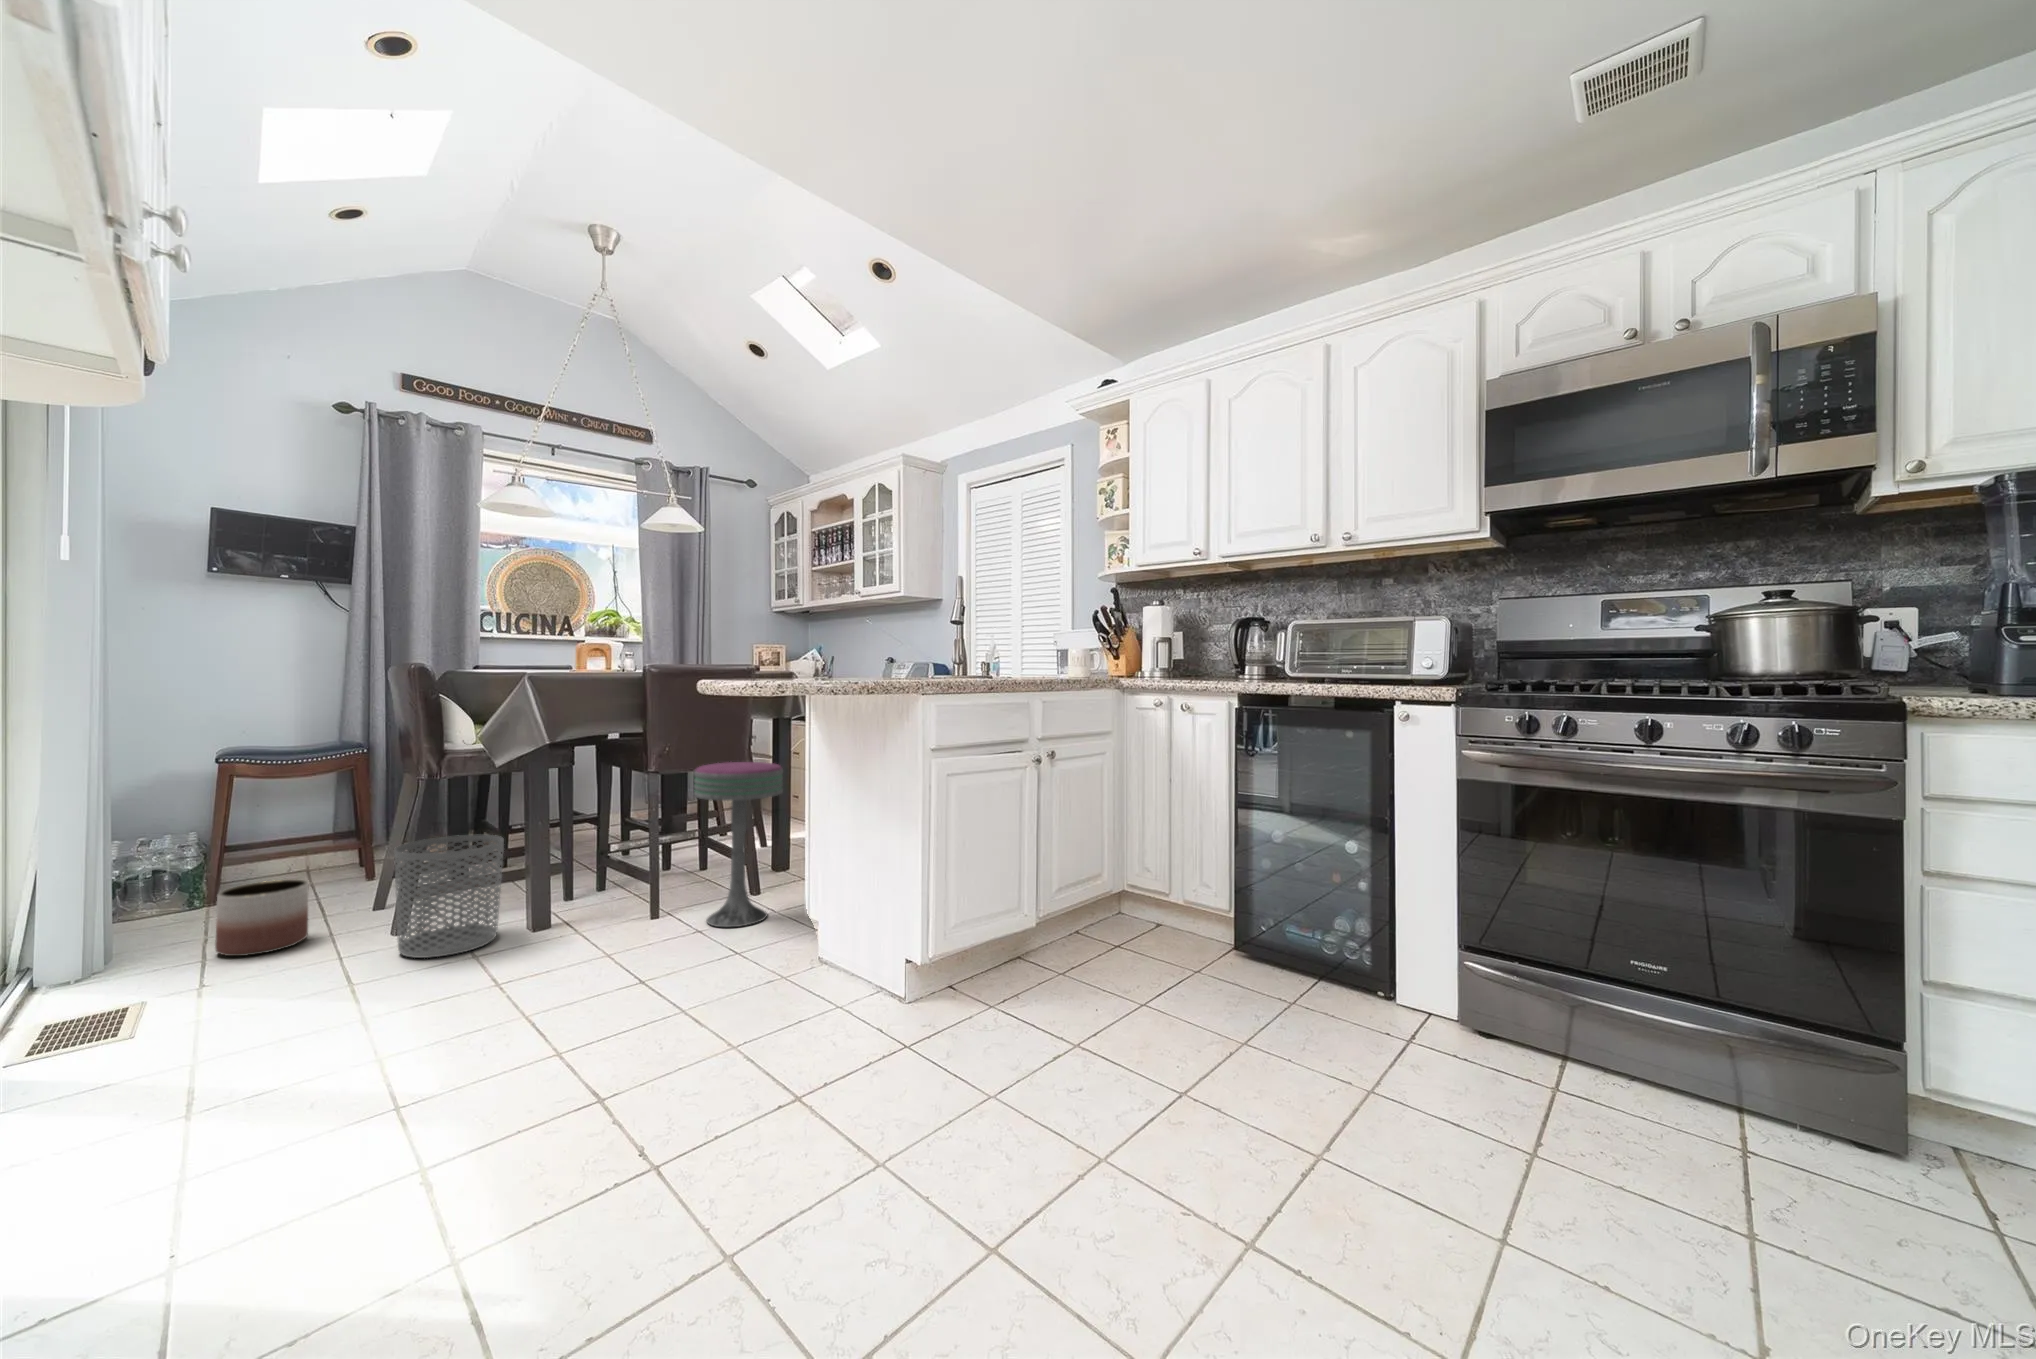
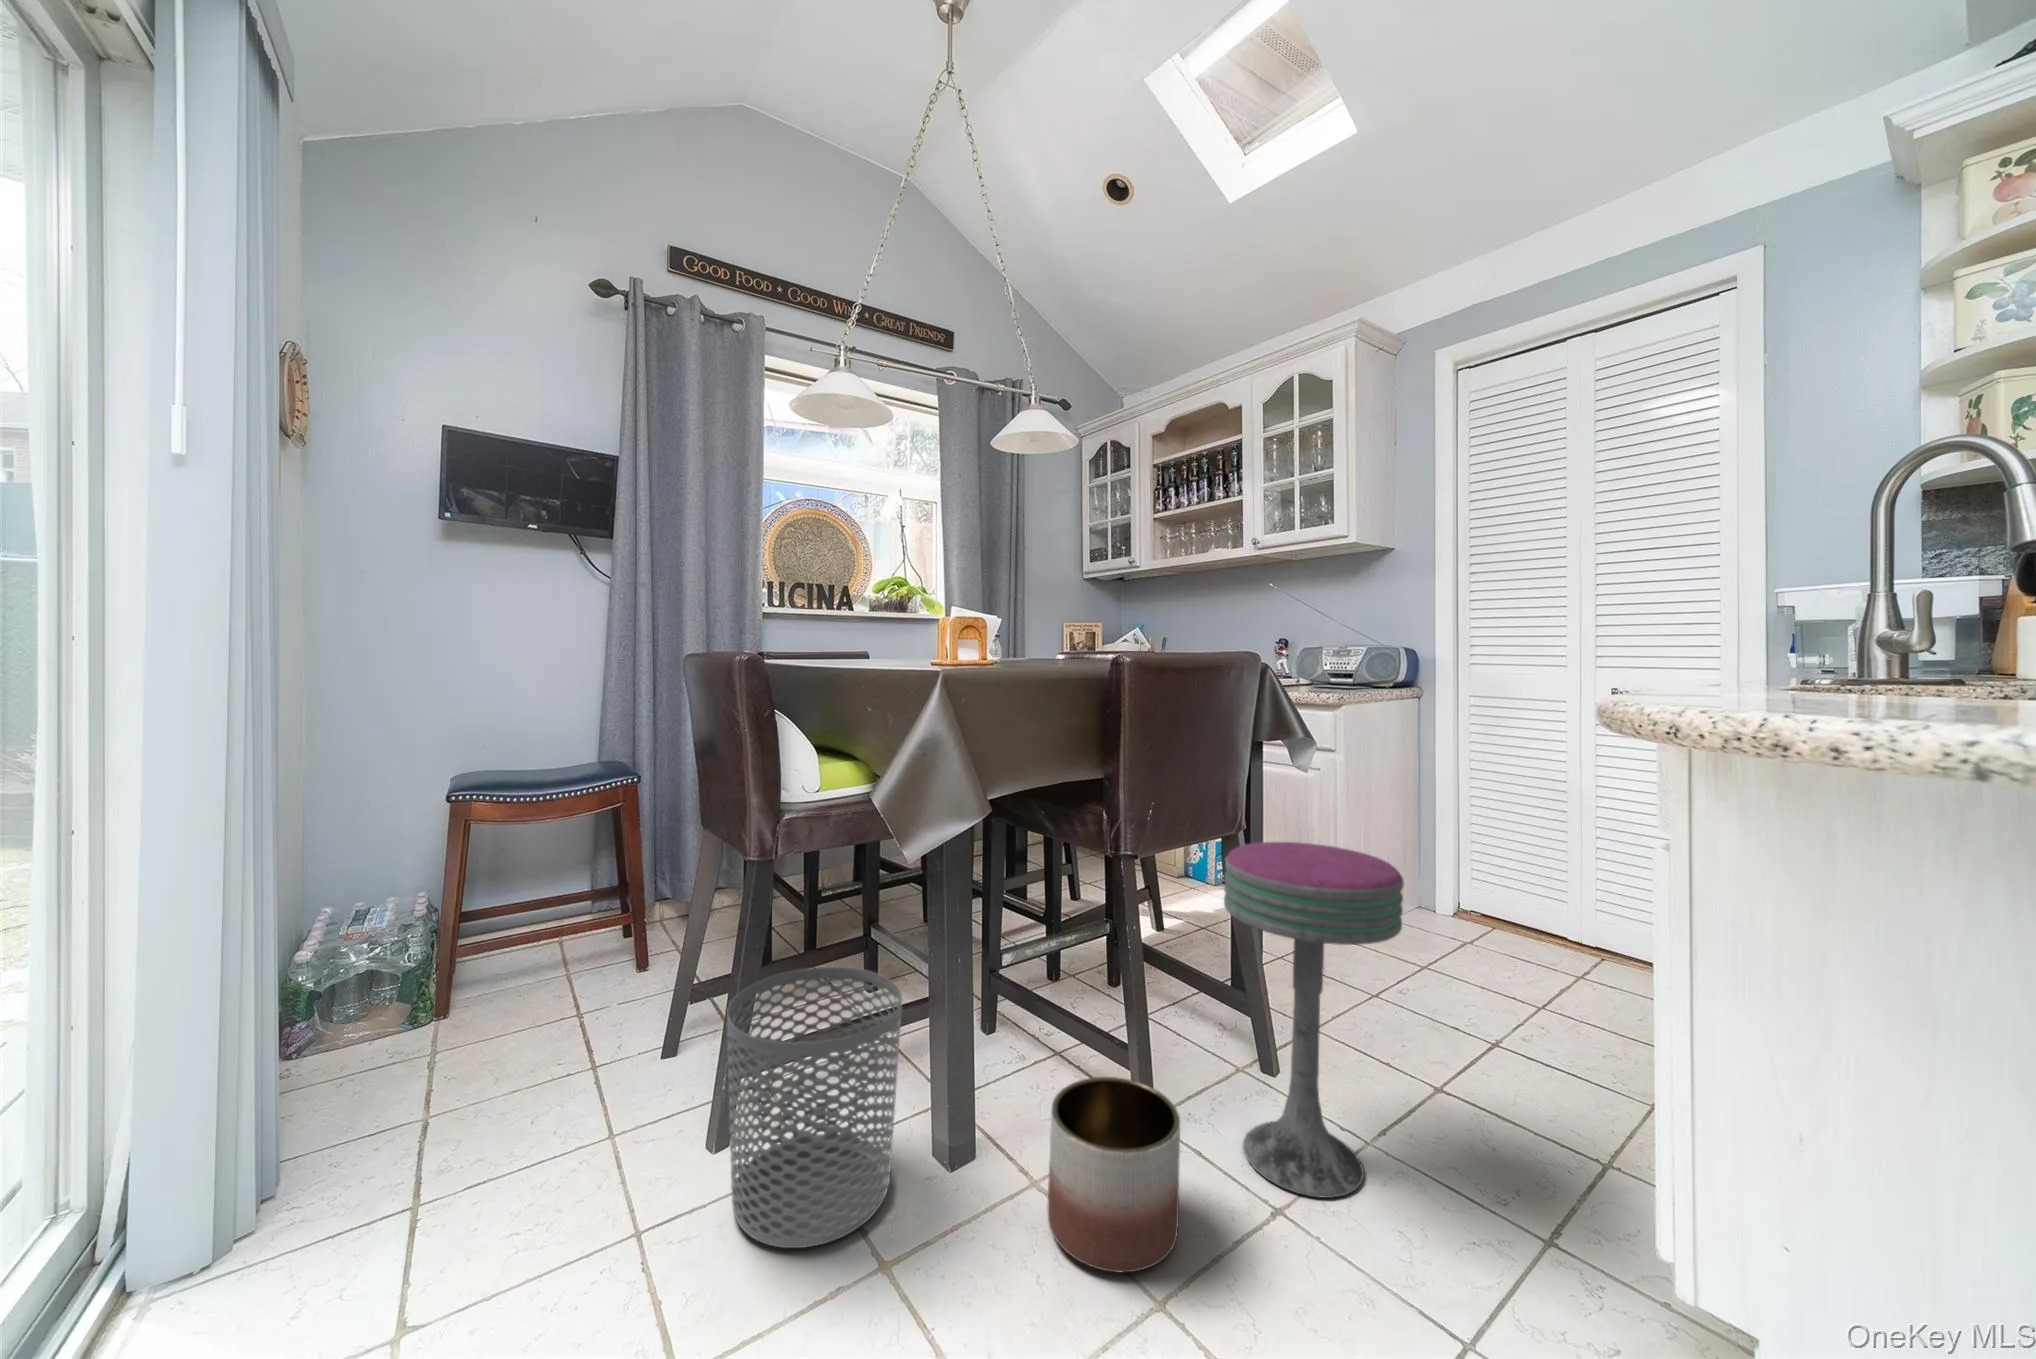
planter: present [215,879,308,956] -> present [1048,1077,1180,1272]

